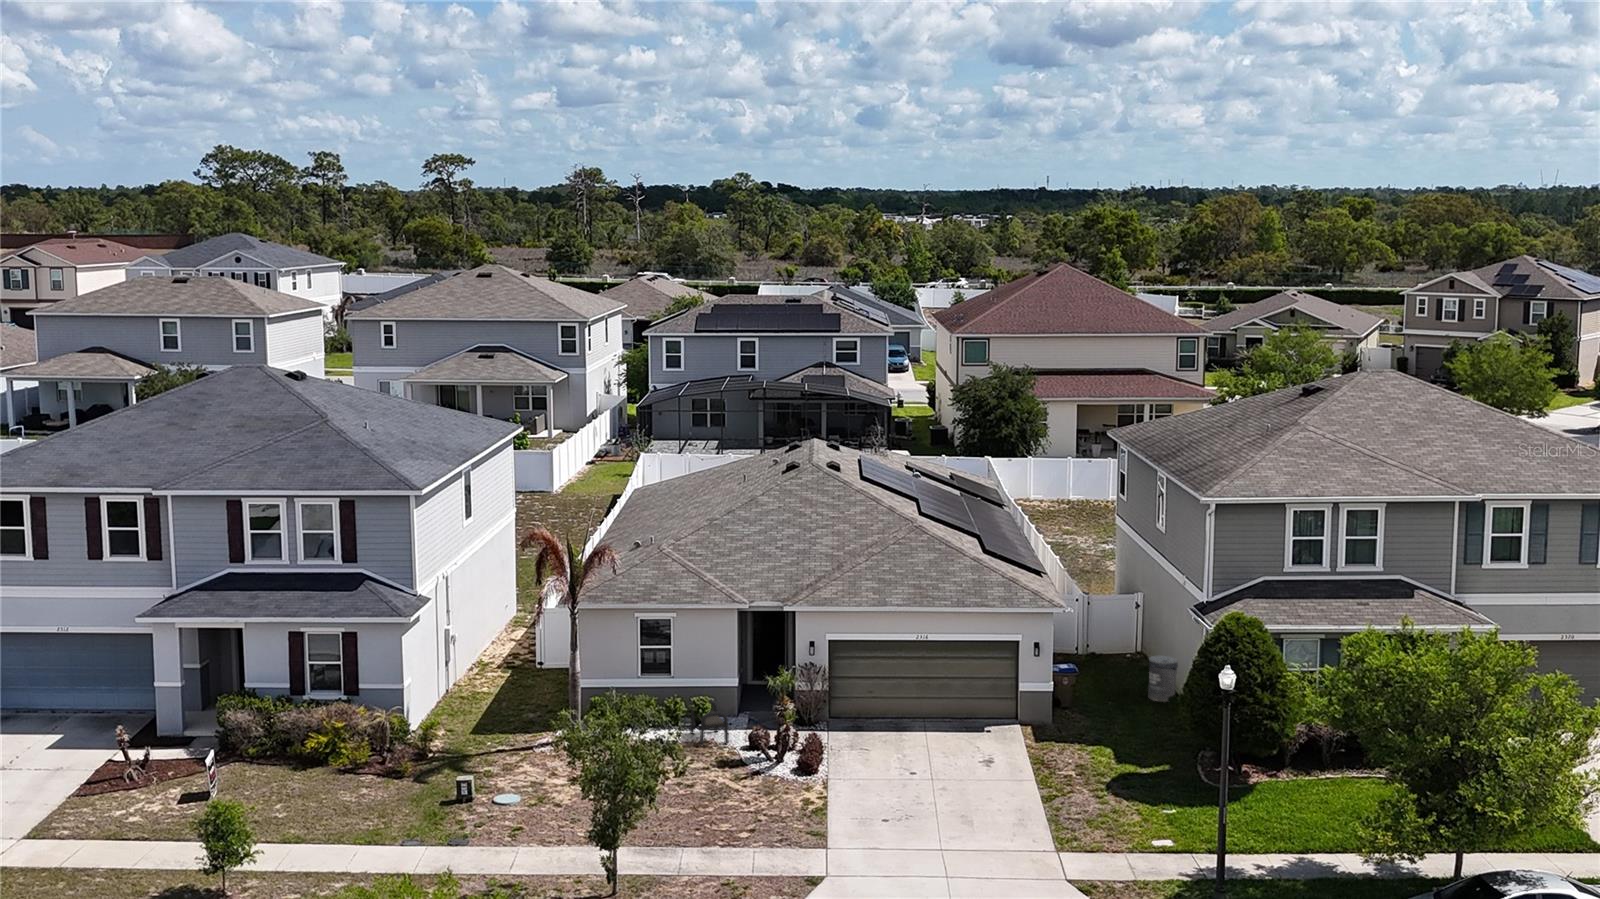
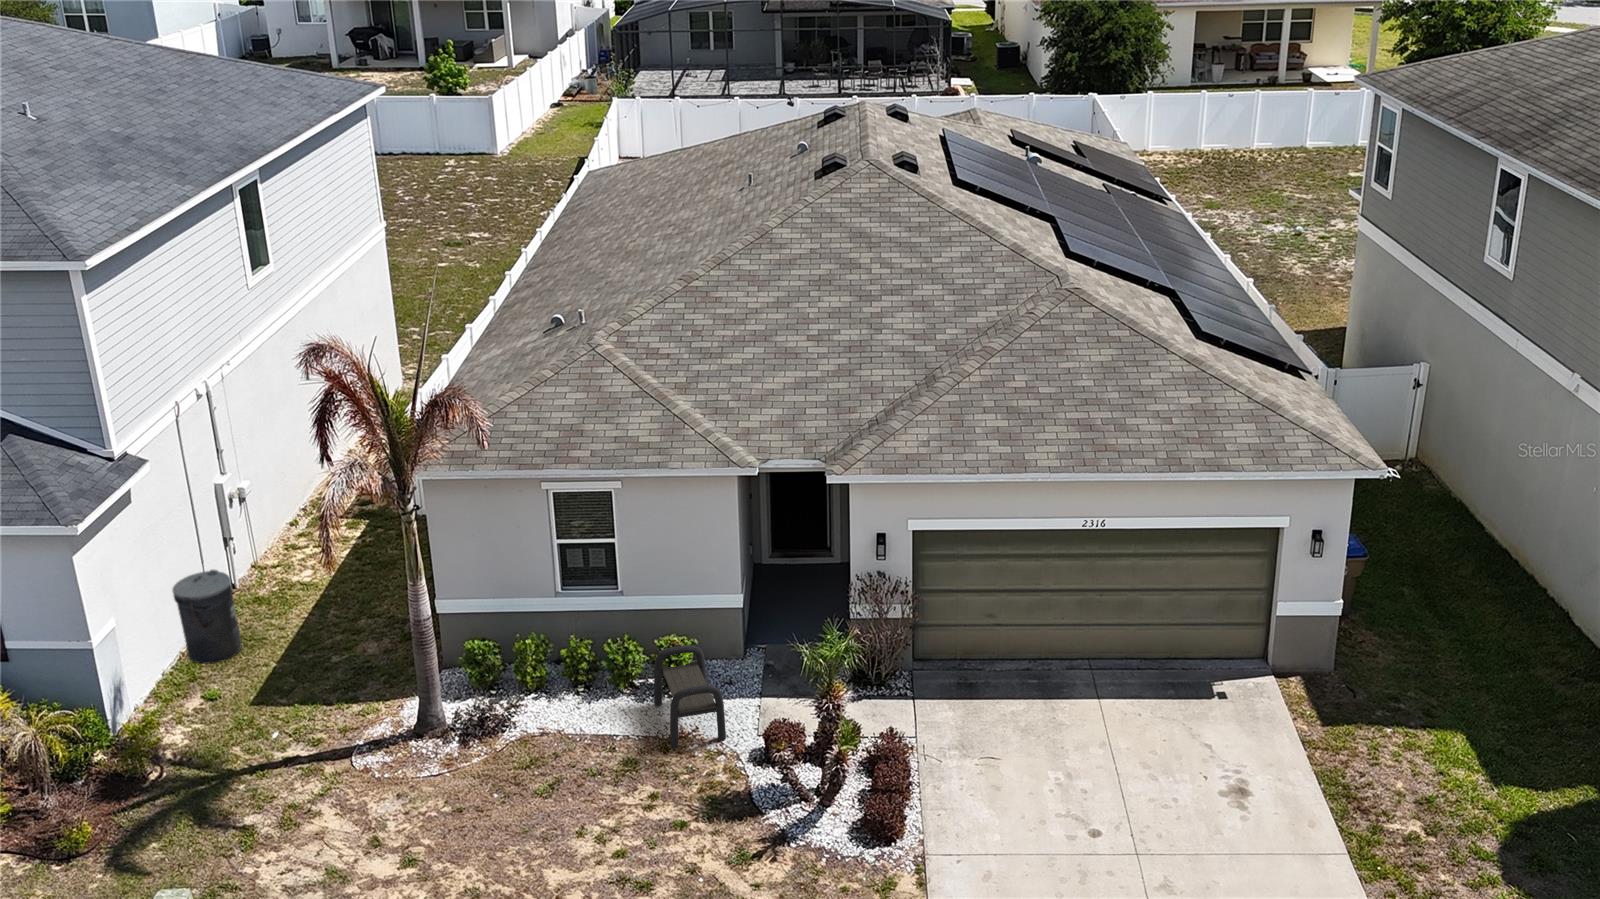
trash can: present [1148,656,1178,702] -> present [172,570,242,664]

